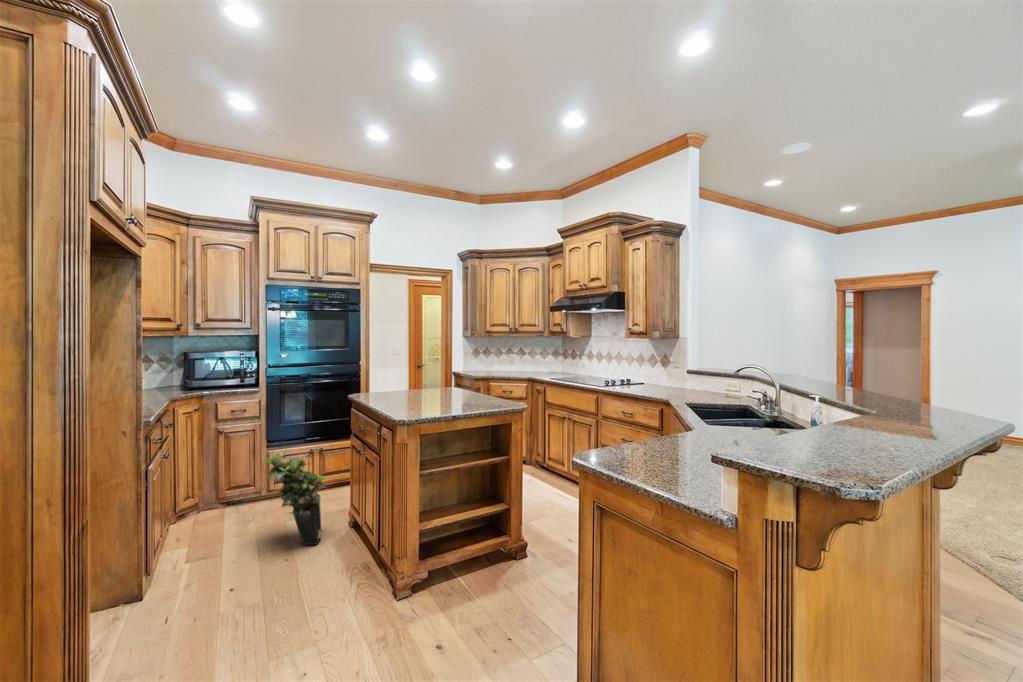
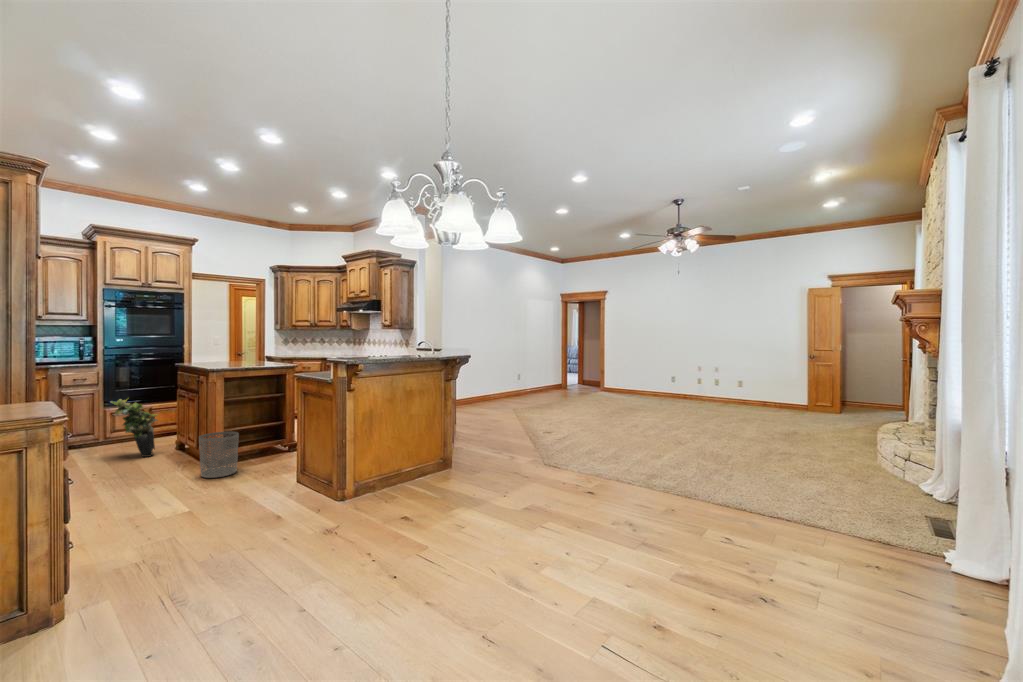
waste bin: none [383,543,451,656] -> present [199,431,239,478]

